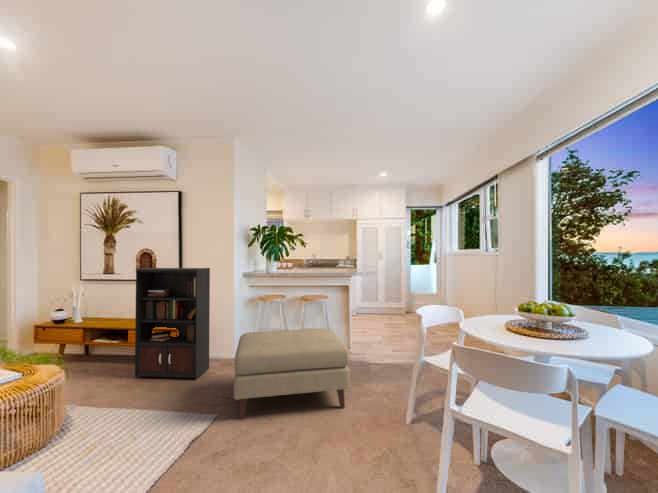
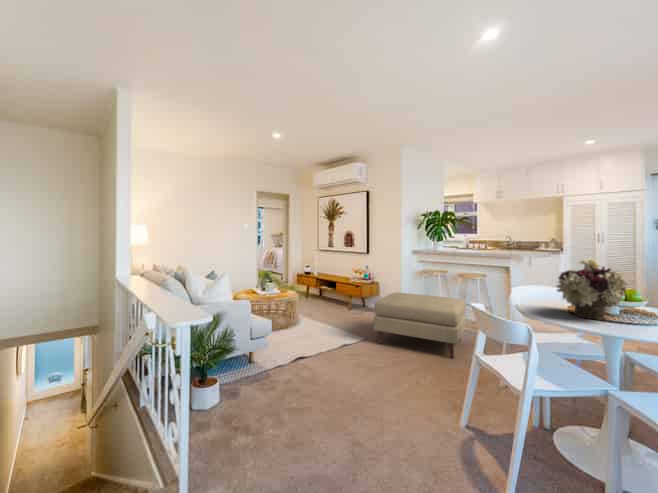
bookcase: present [135,268,234,379] -> none [336,244,398,320]
flower arrangement: none [511,275,584,340] -> present [556,258,627,319]

